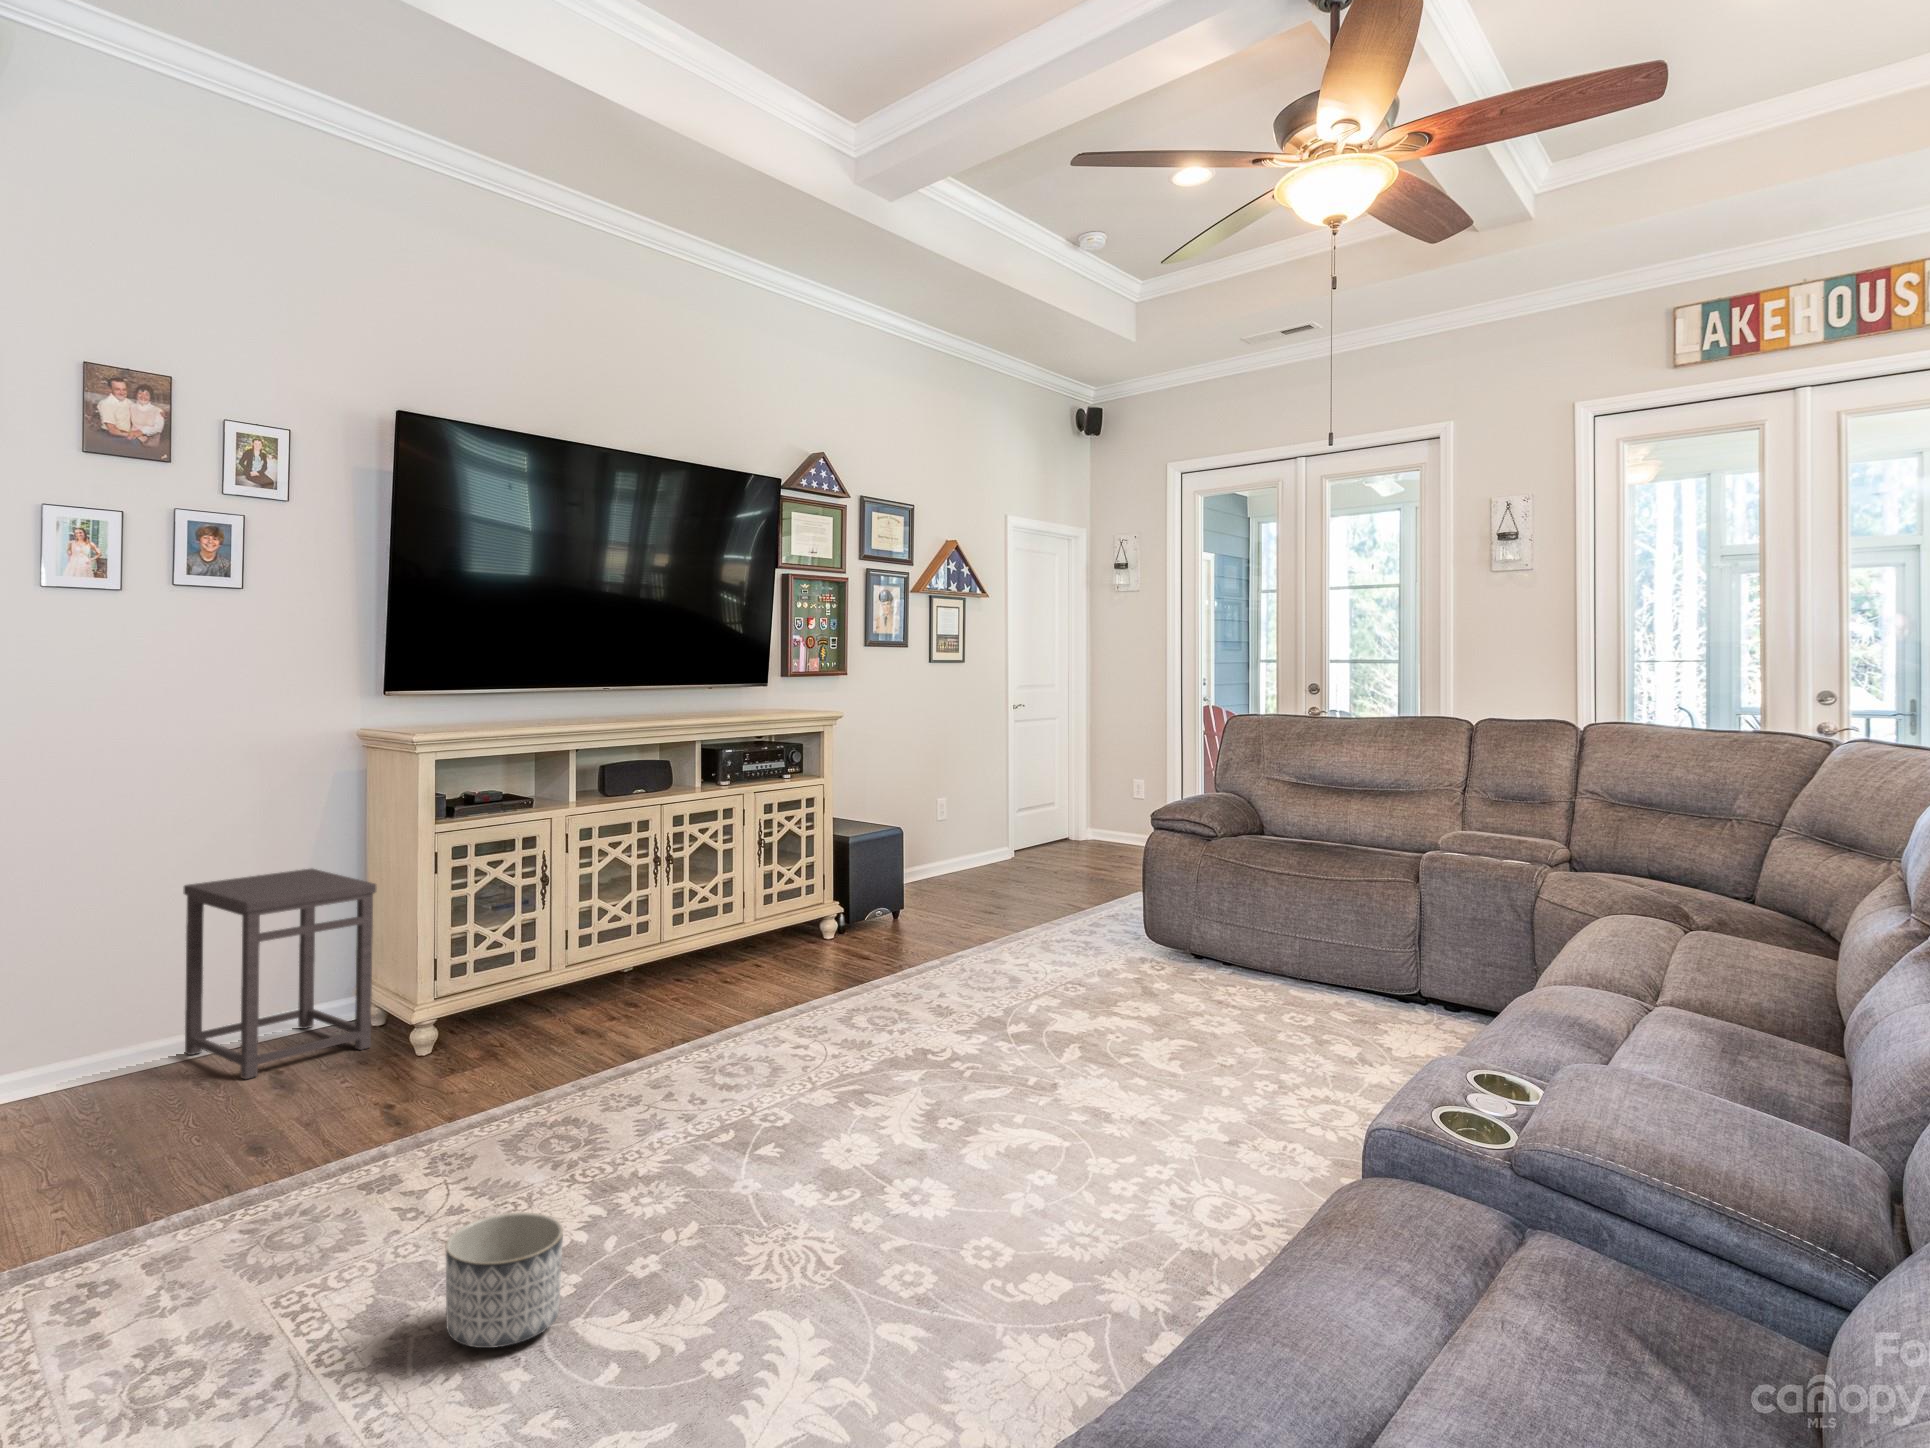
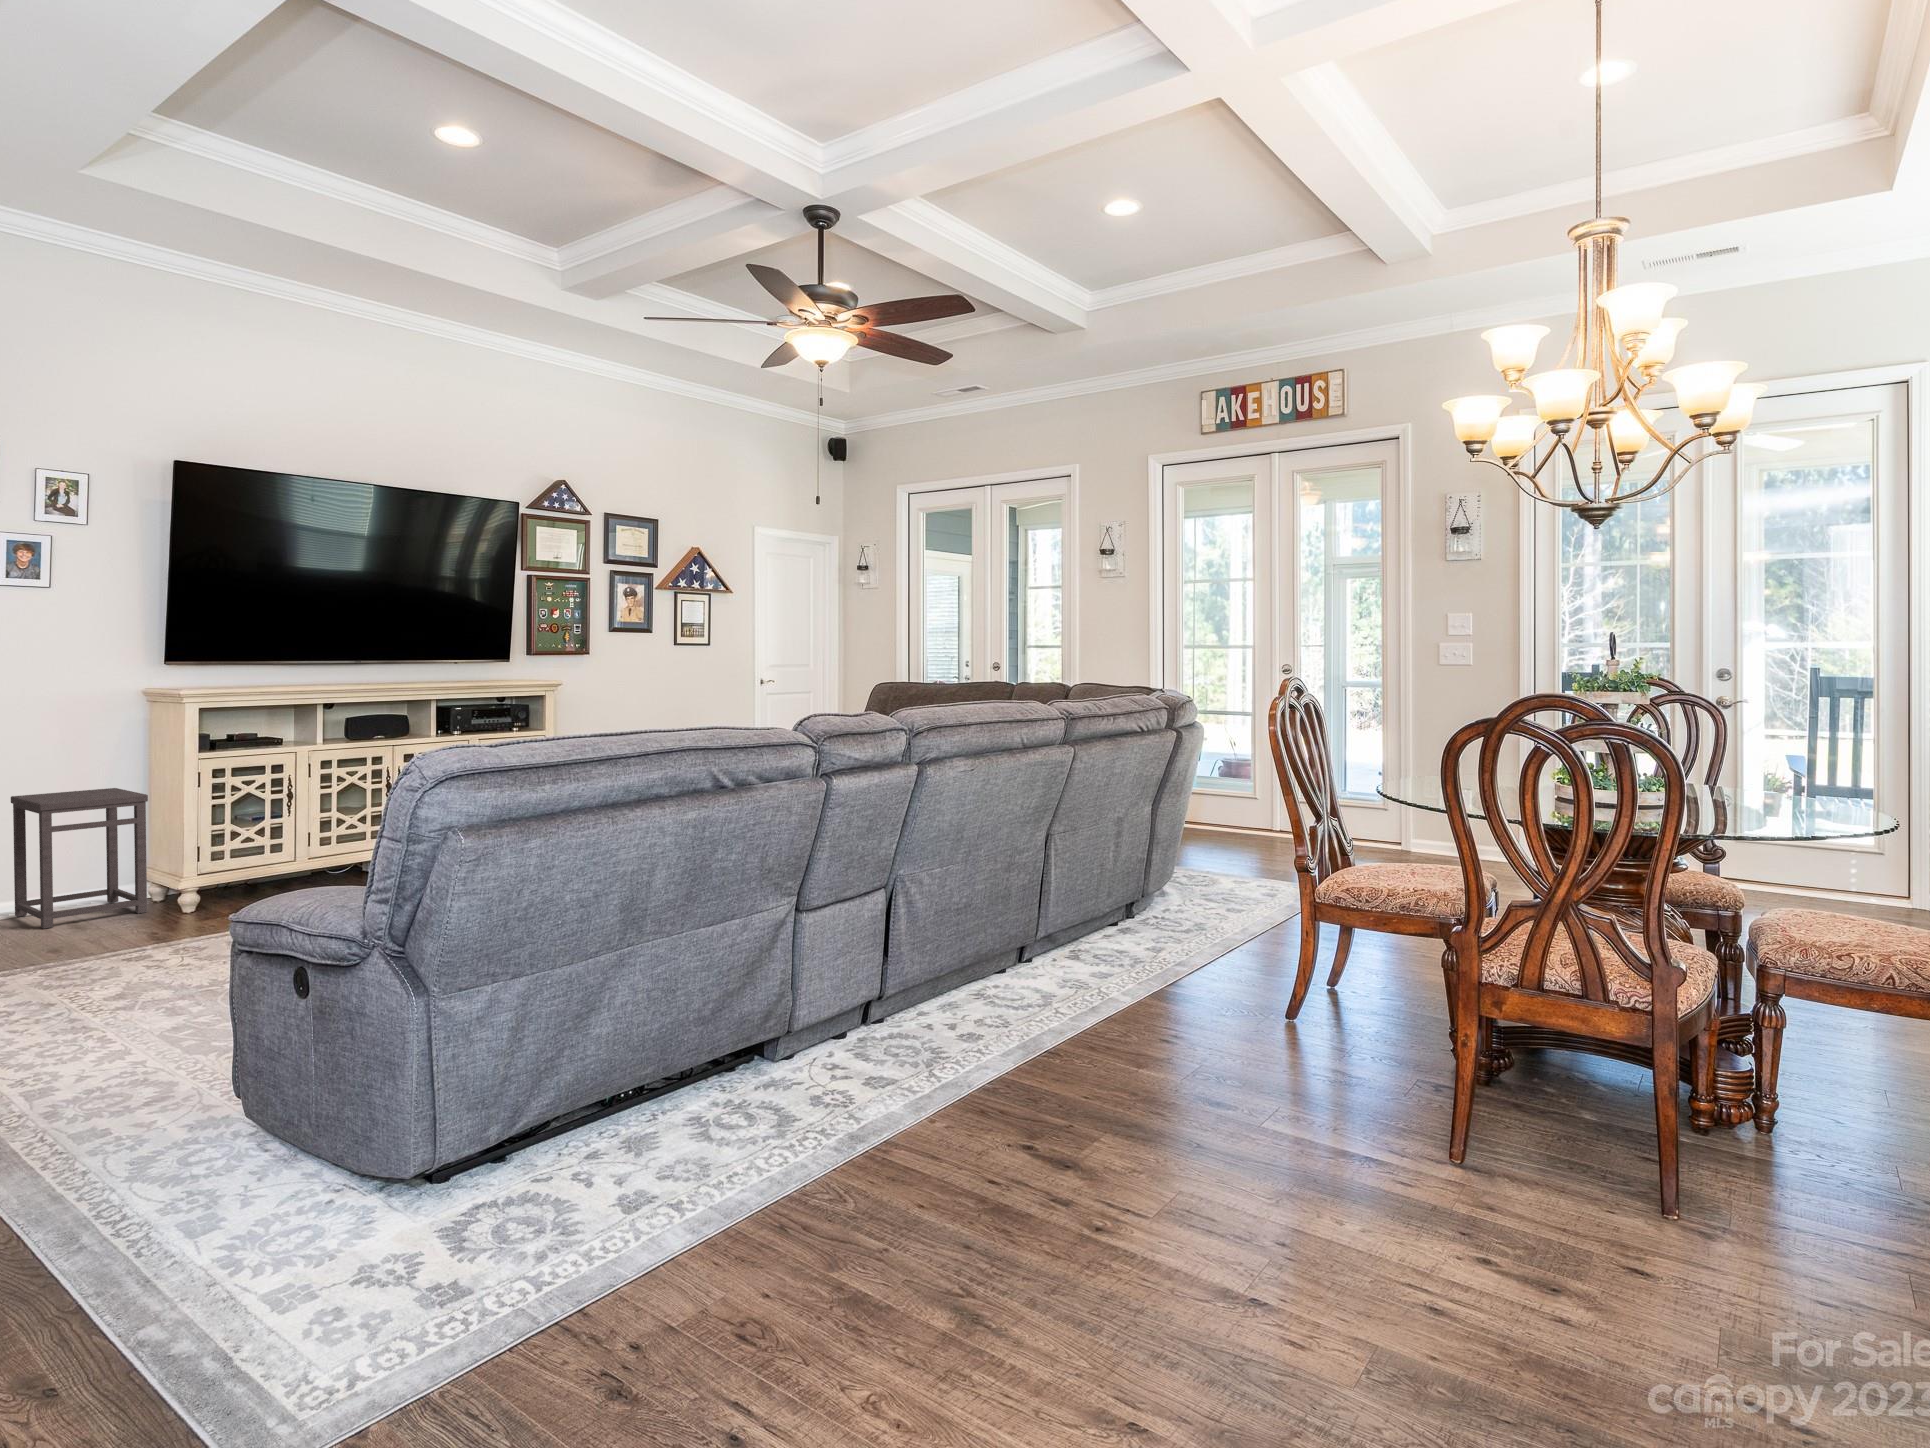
planter: present [446,1212,563,1348] -> none [44,974,132,1051]

